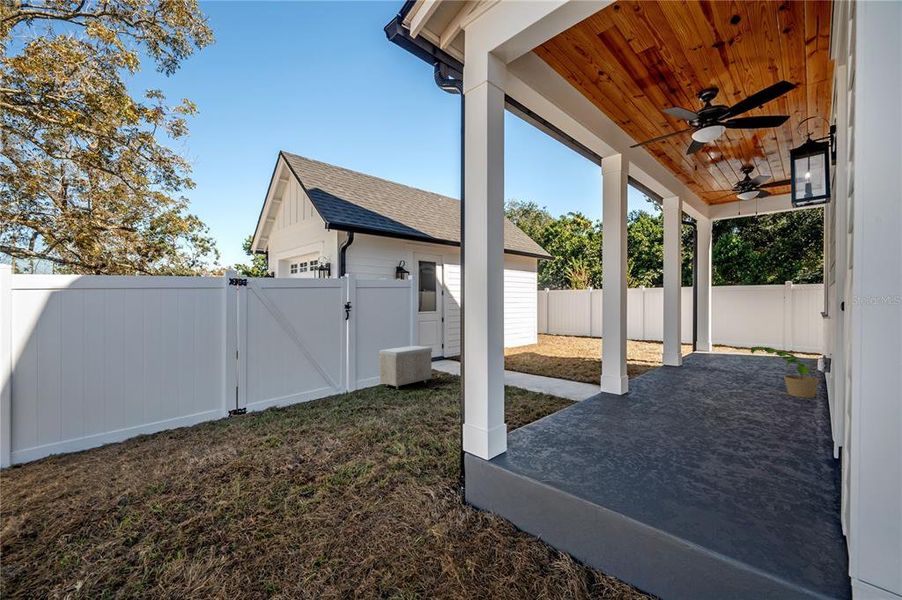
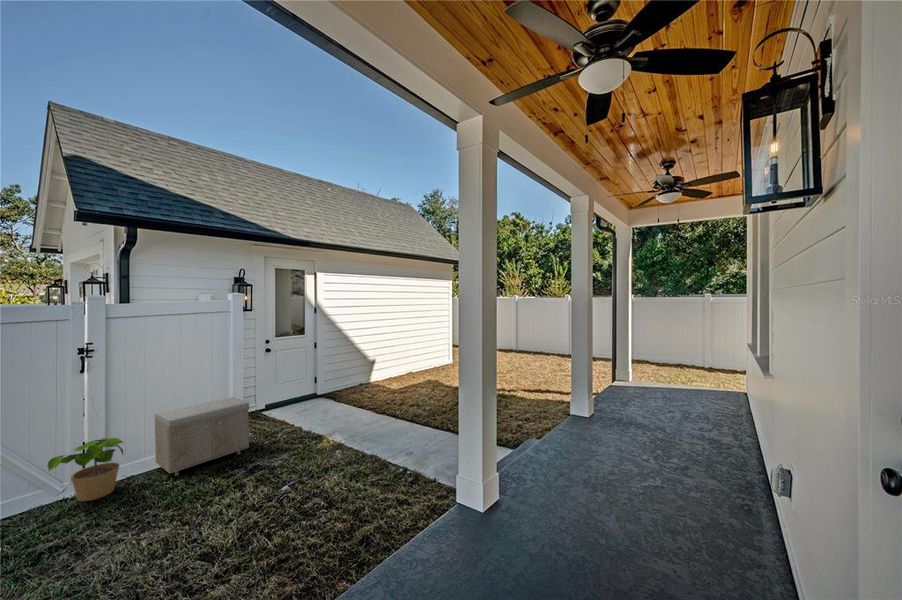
potted plant: present [751,346,819,398] -> present [47,438,123,501]

